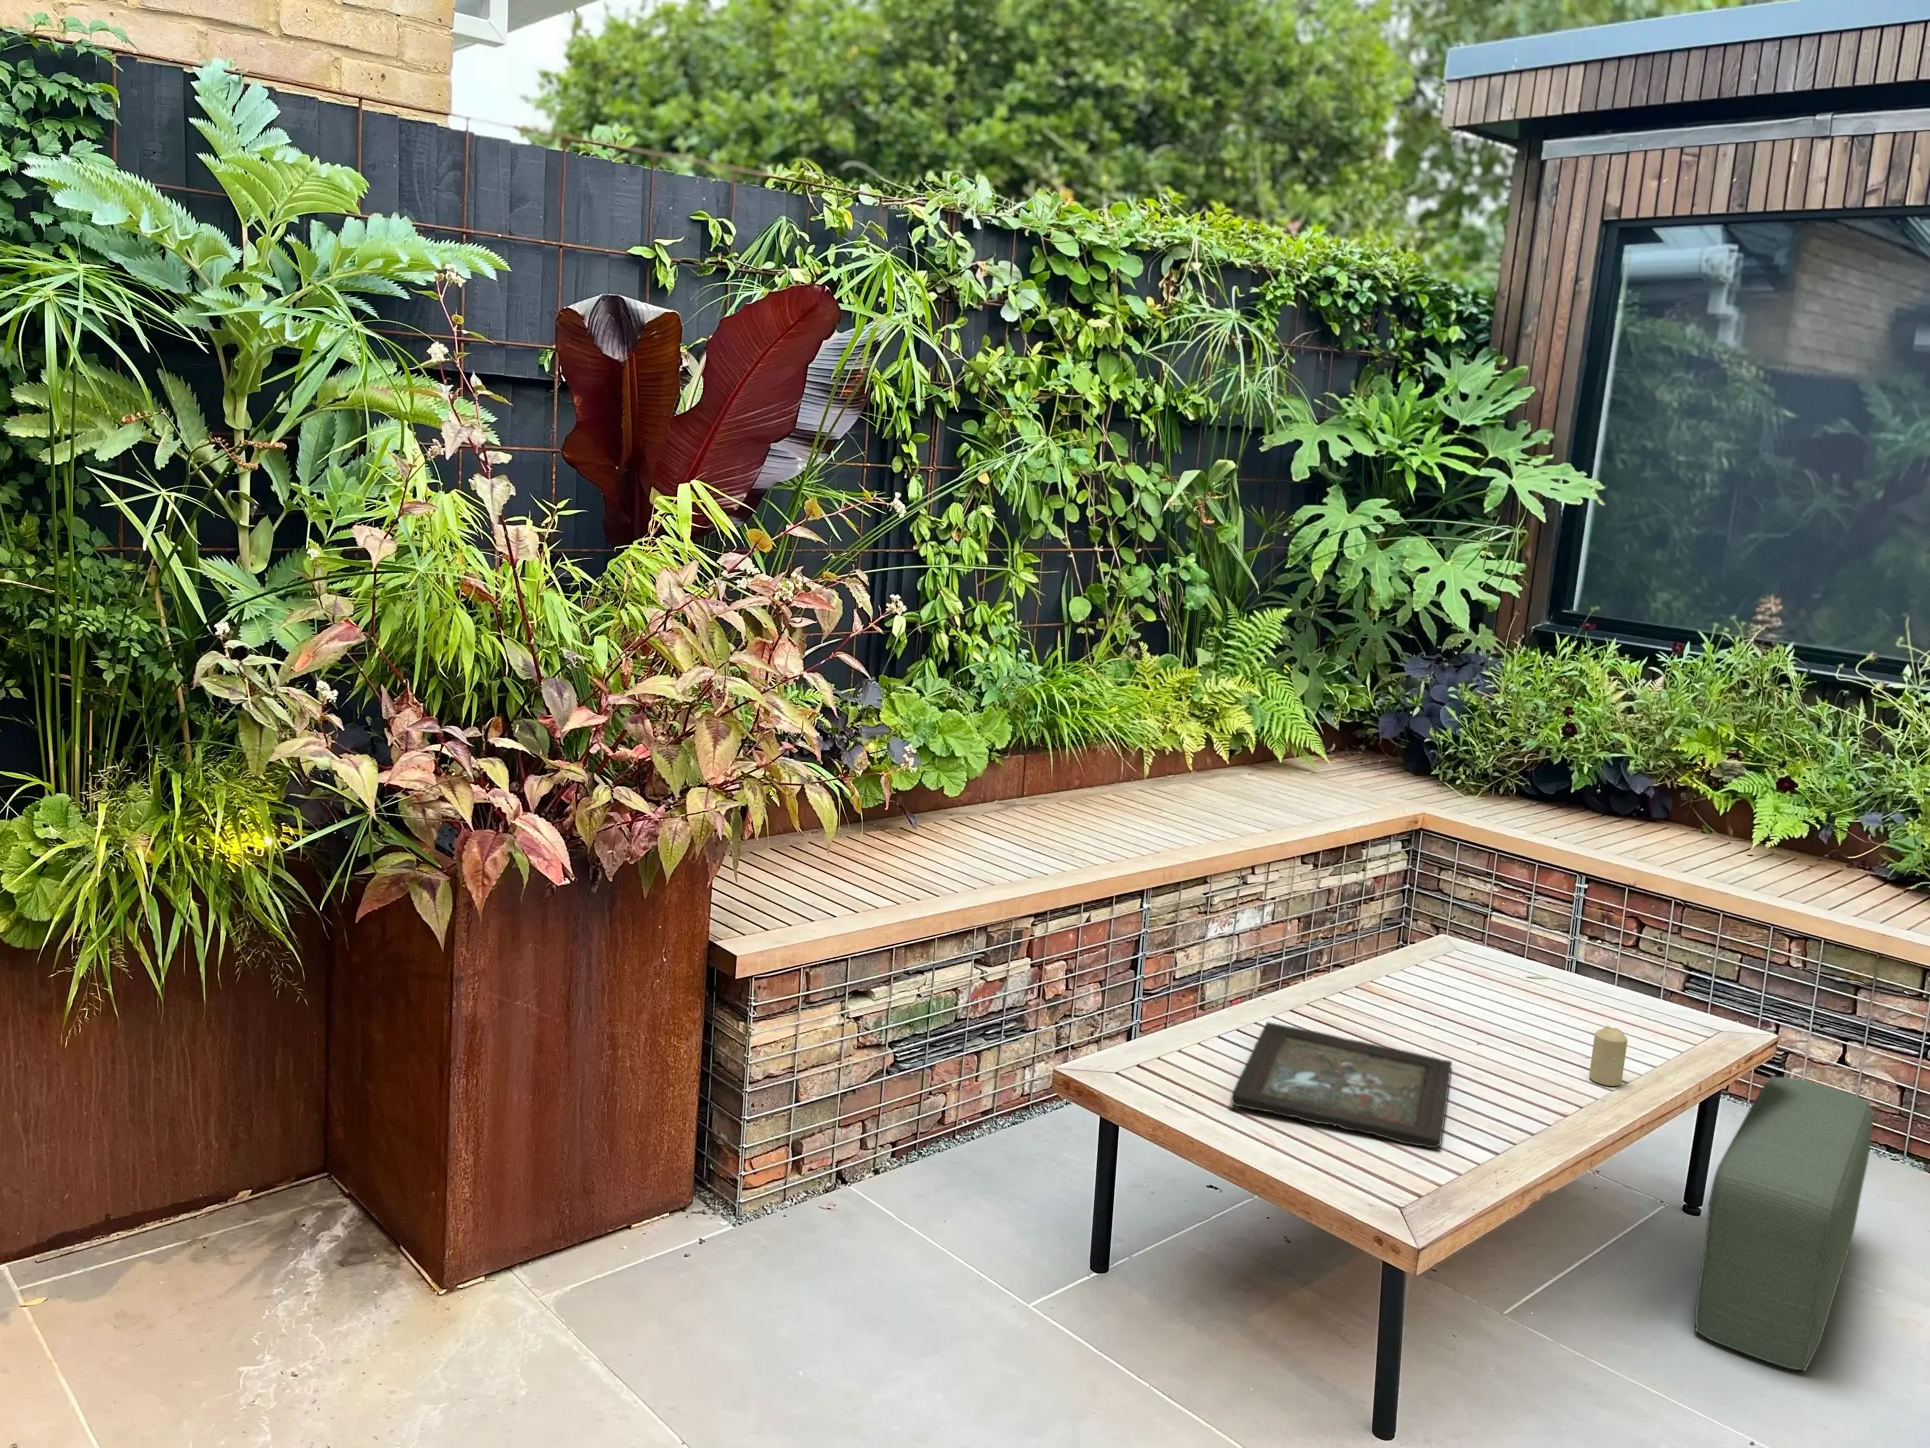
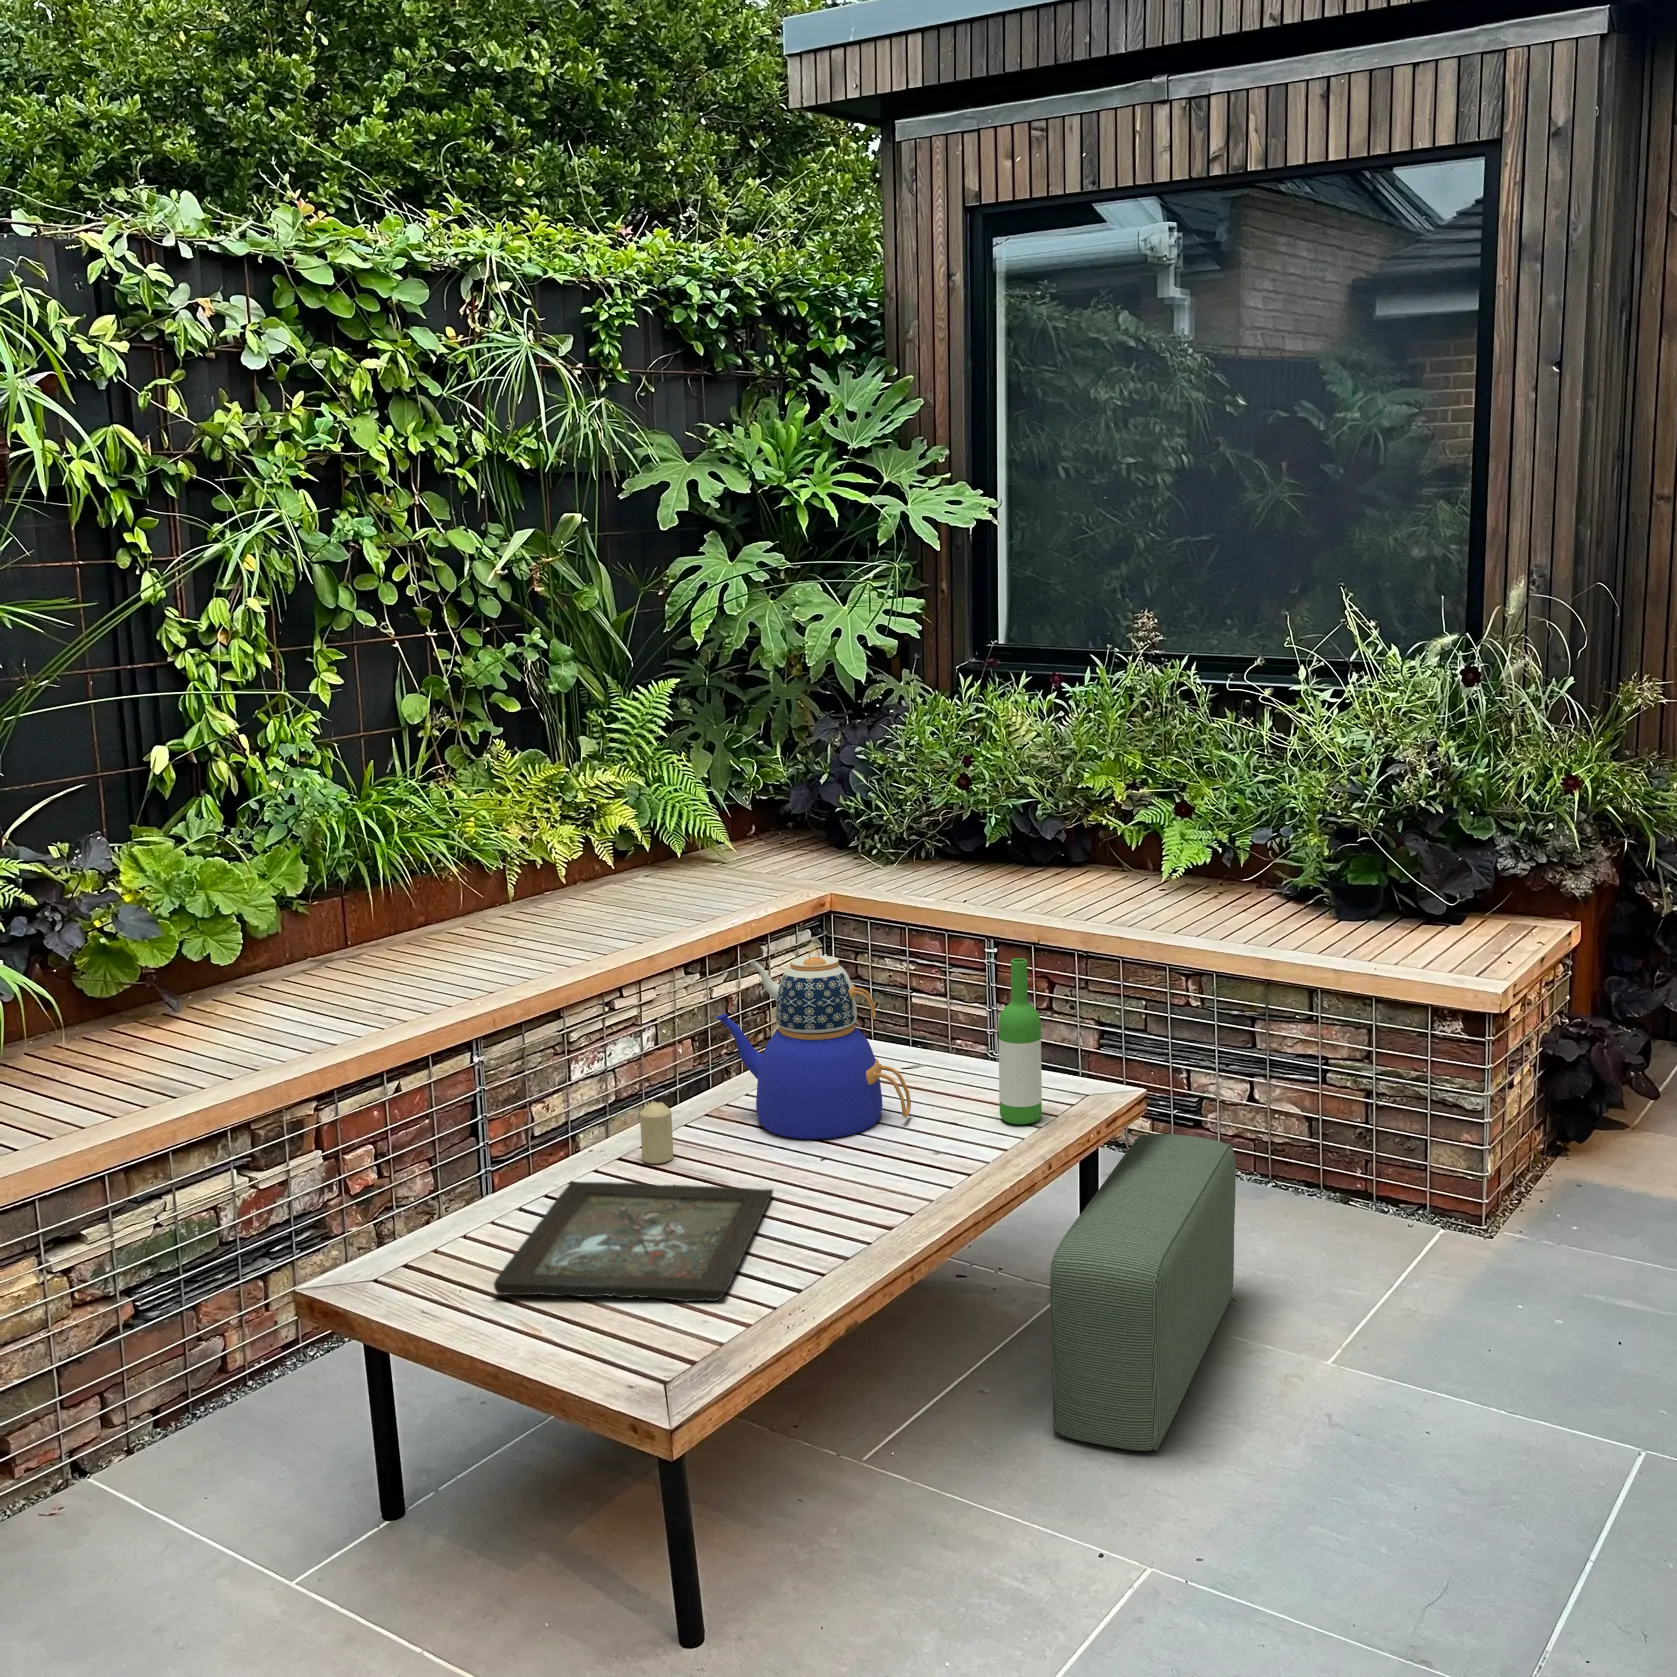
teapot: none [1384,857,1559,1027] -> present [716,949,911,1139]
wine bottle: none [1647,894,1701,1046] -> present [999,958,1042,1124]
candle: present [1589,1026,1628,1086] -> present [640,1102,673,1164]

